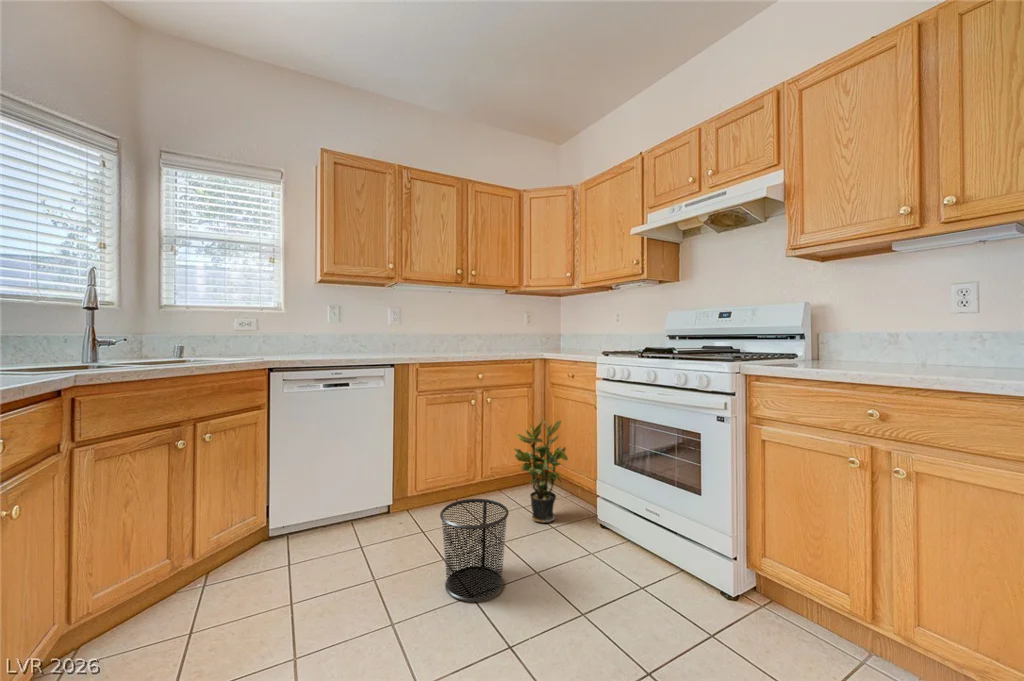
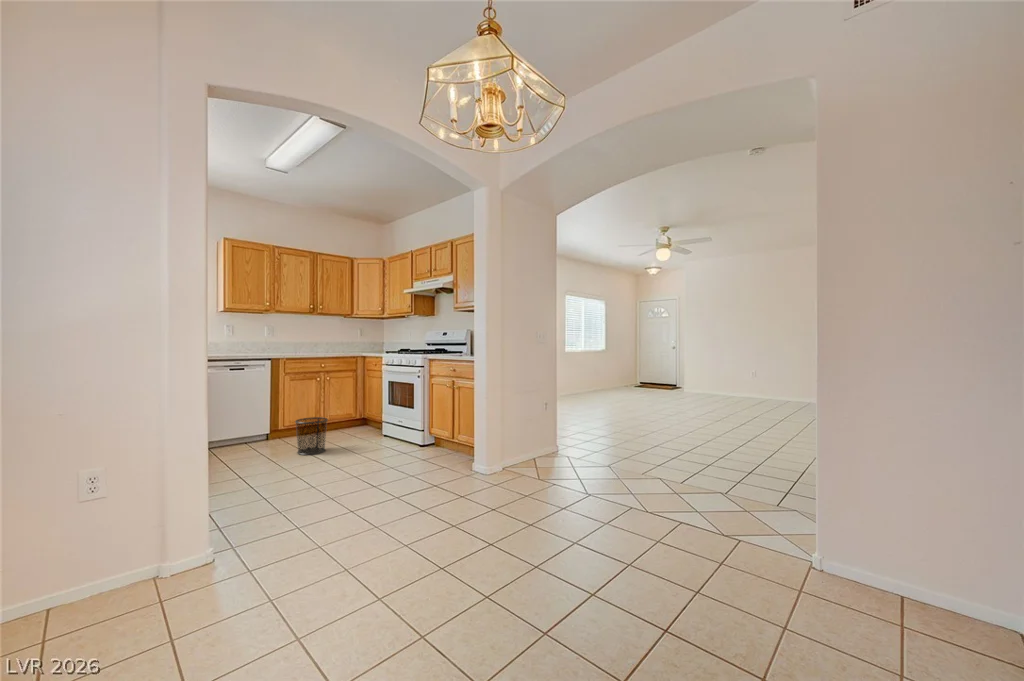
potted plant: present [515,419,568,523] -> none [339,385,369,437]

